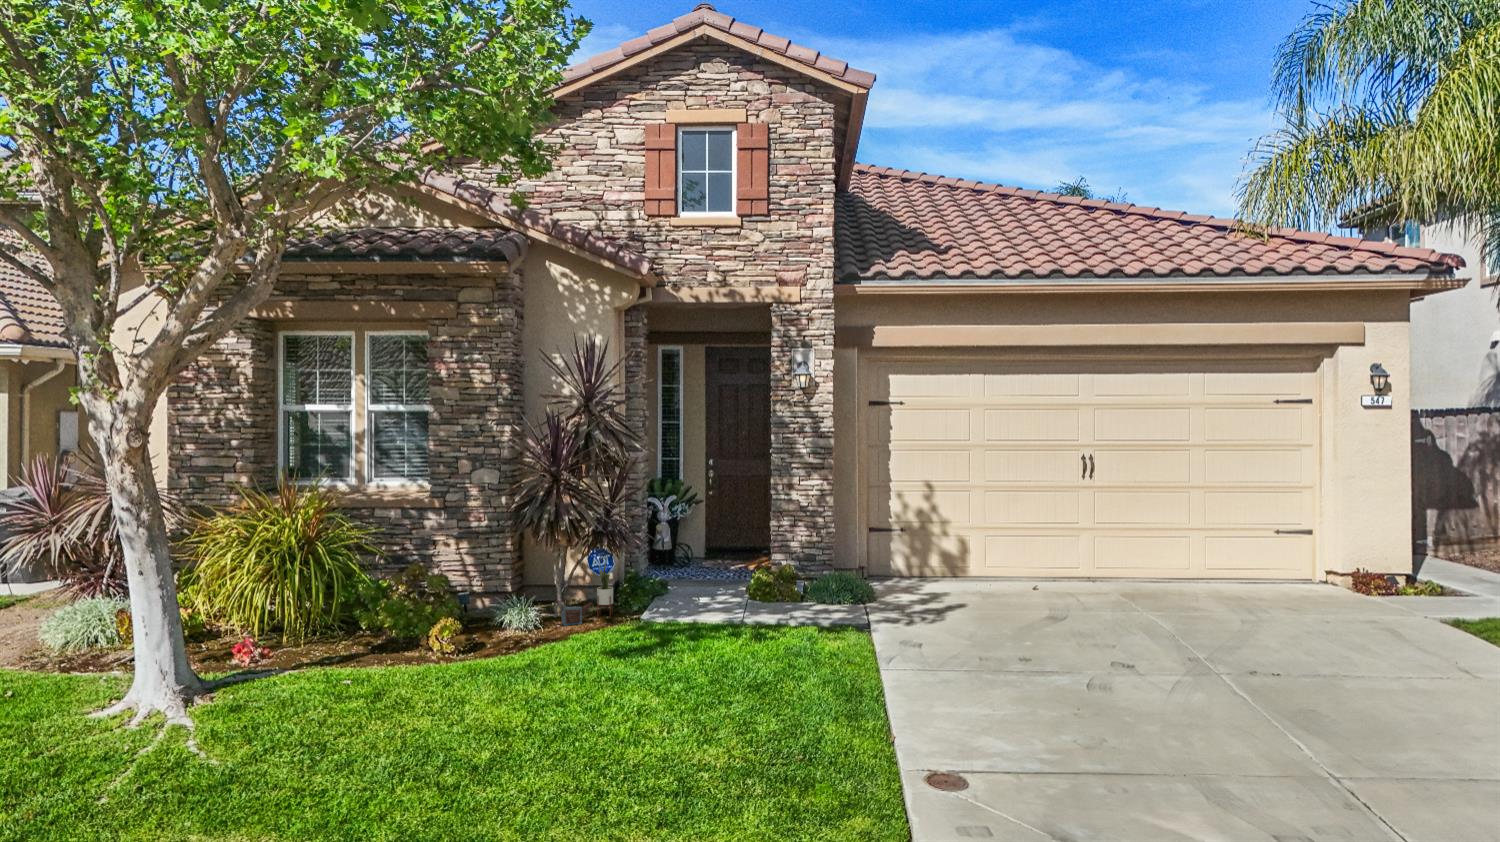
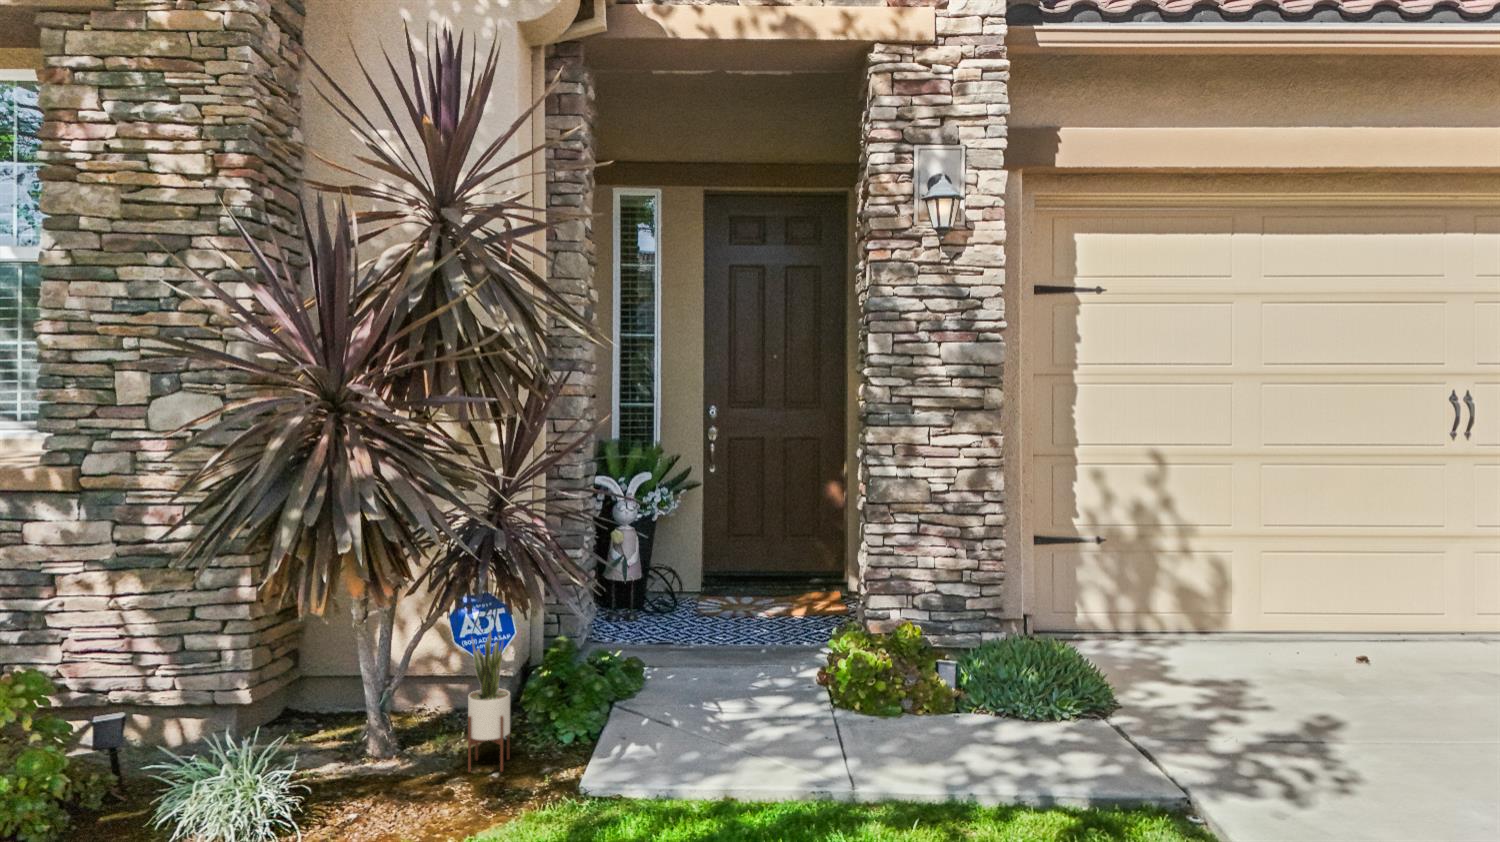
watering can: present [554,602,593,626] -> none [340,738,453,810]

